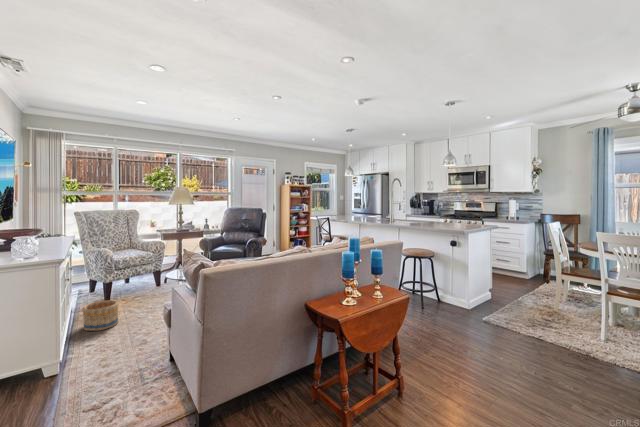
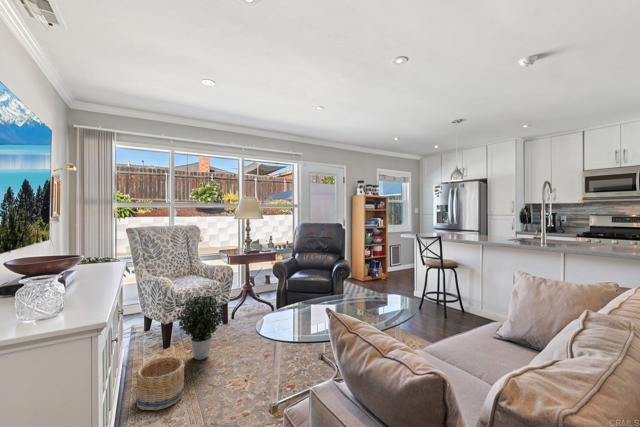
potted plant: none [114,260,152,306] -> present [176,296,223,360]

